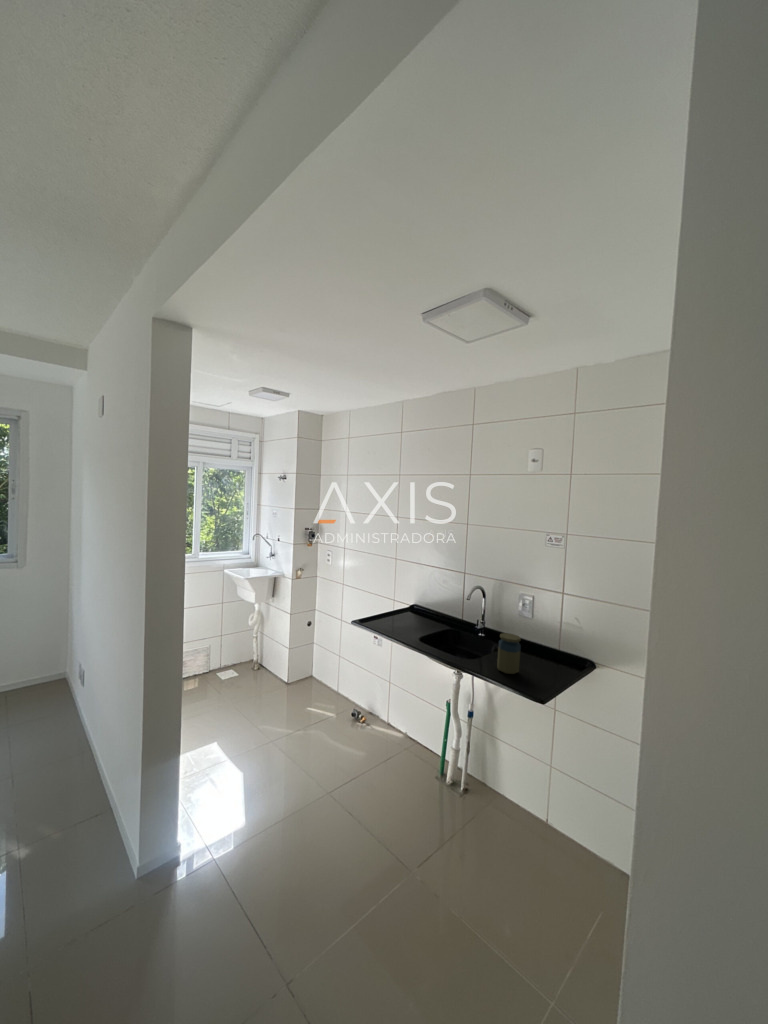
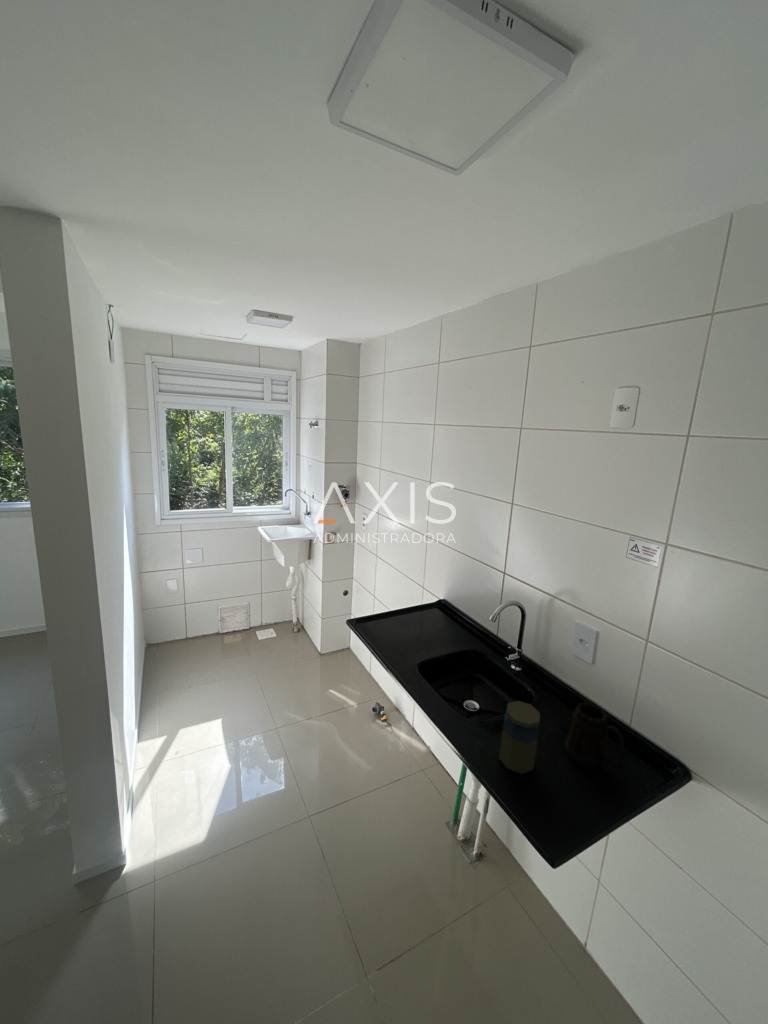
mug: none [529,633,562,669] -> present [565,703,624,770]

